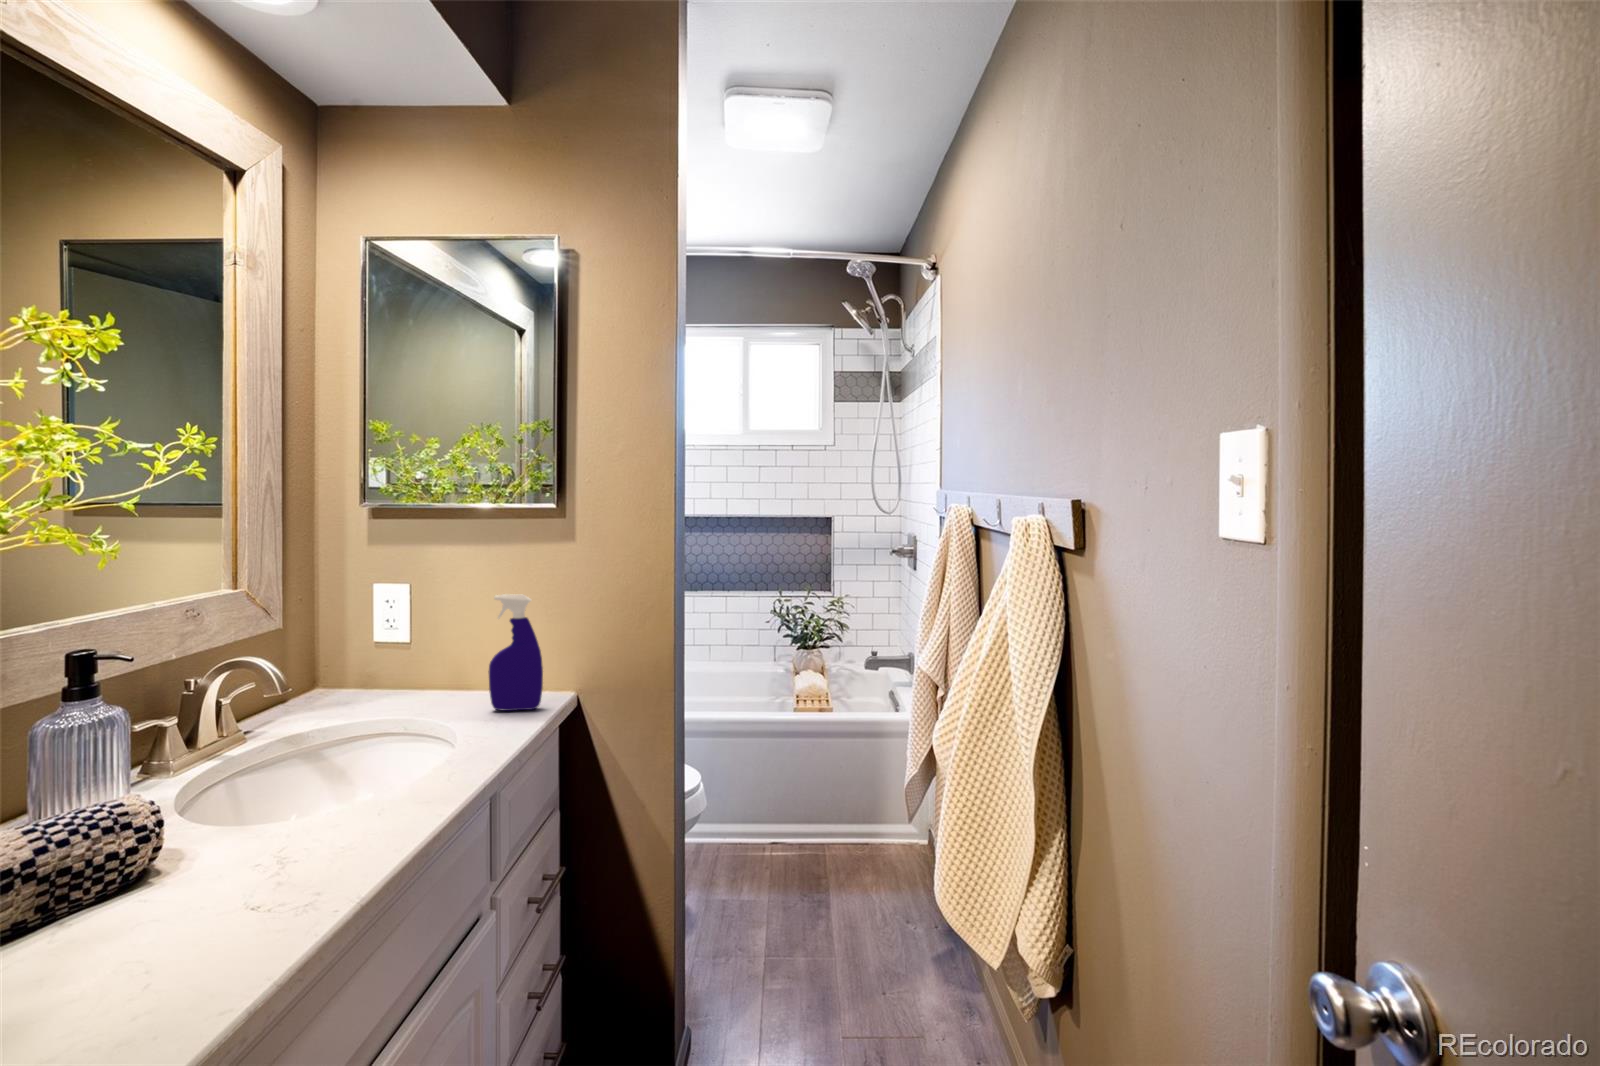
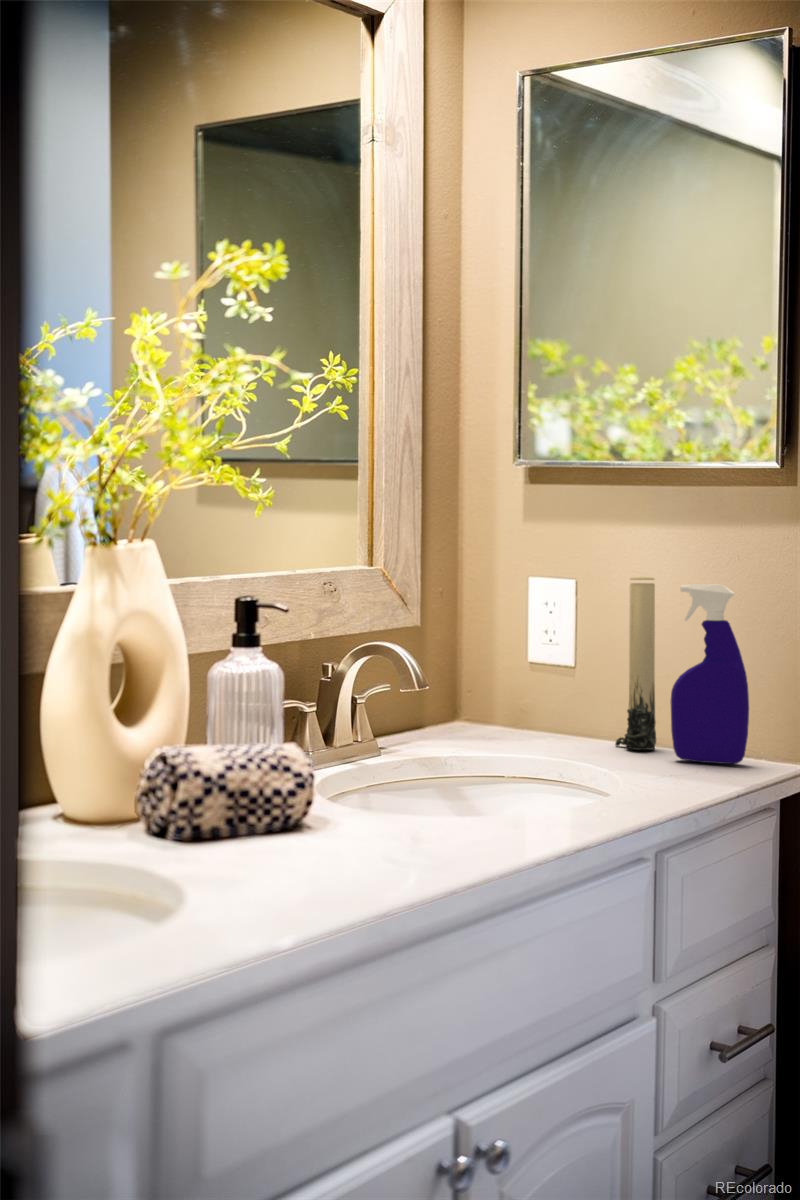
candle: none [447,588,477,704] -> present [615,577,656,750]

